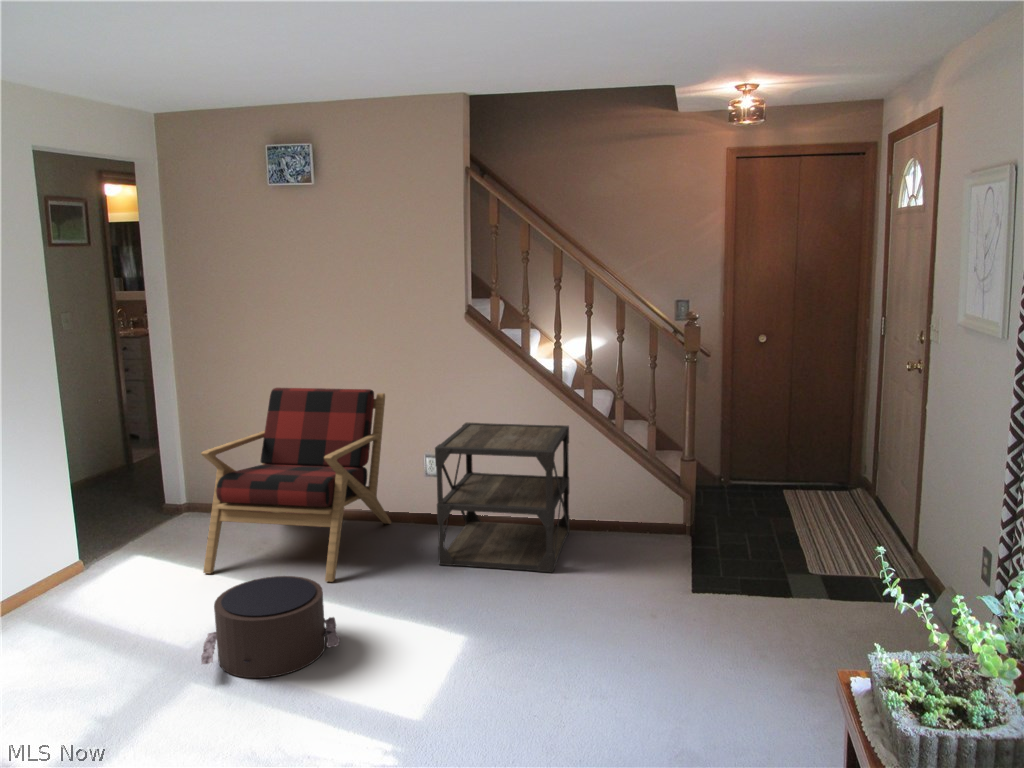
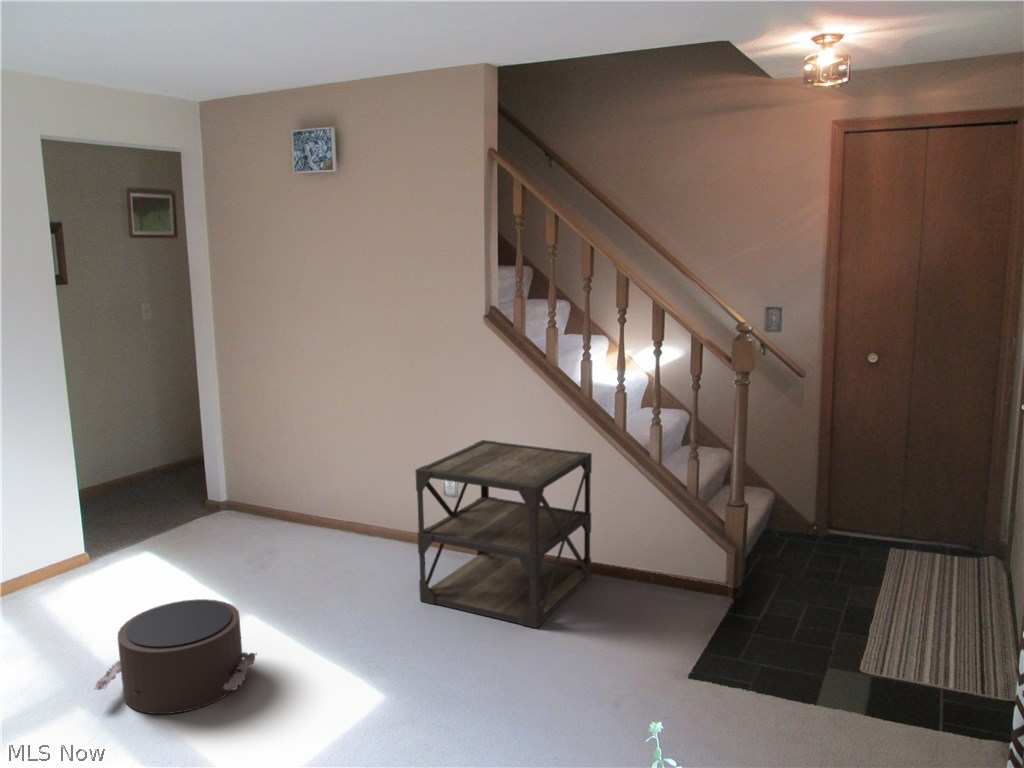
armchair: present [201,388,391,582] -> none [189,389,408,607]

